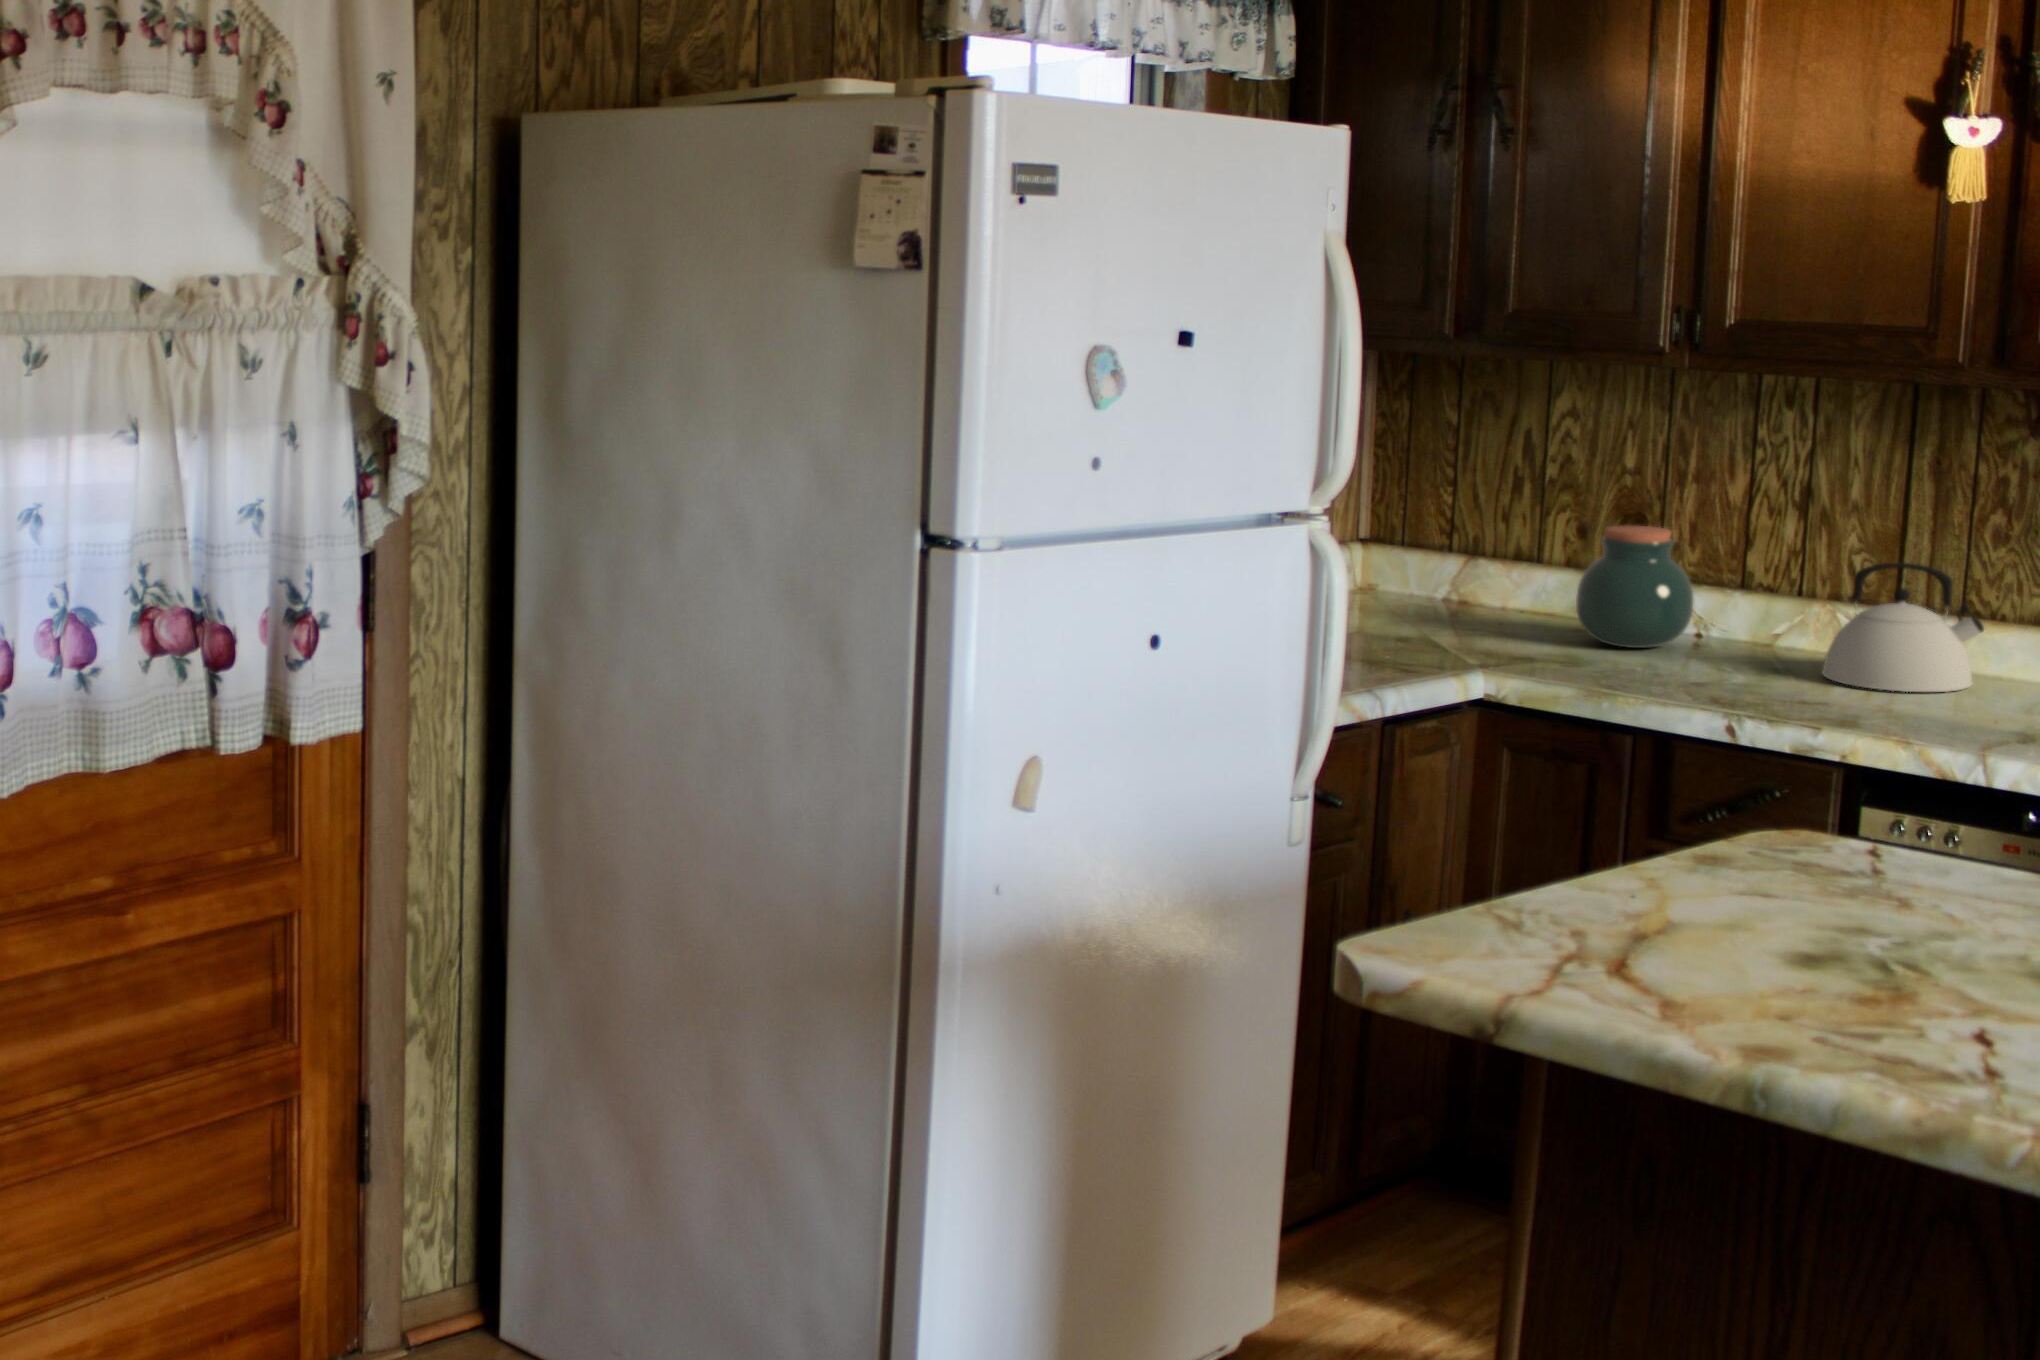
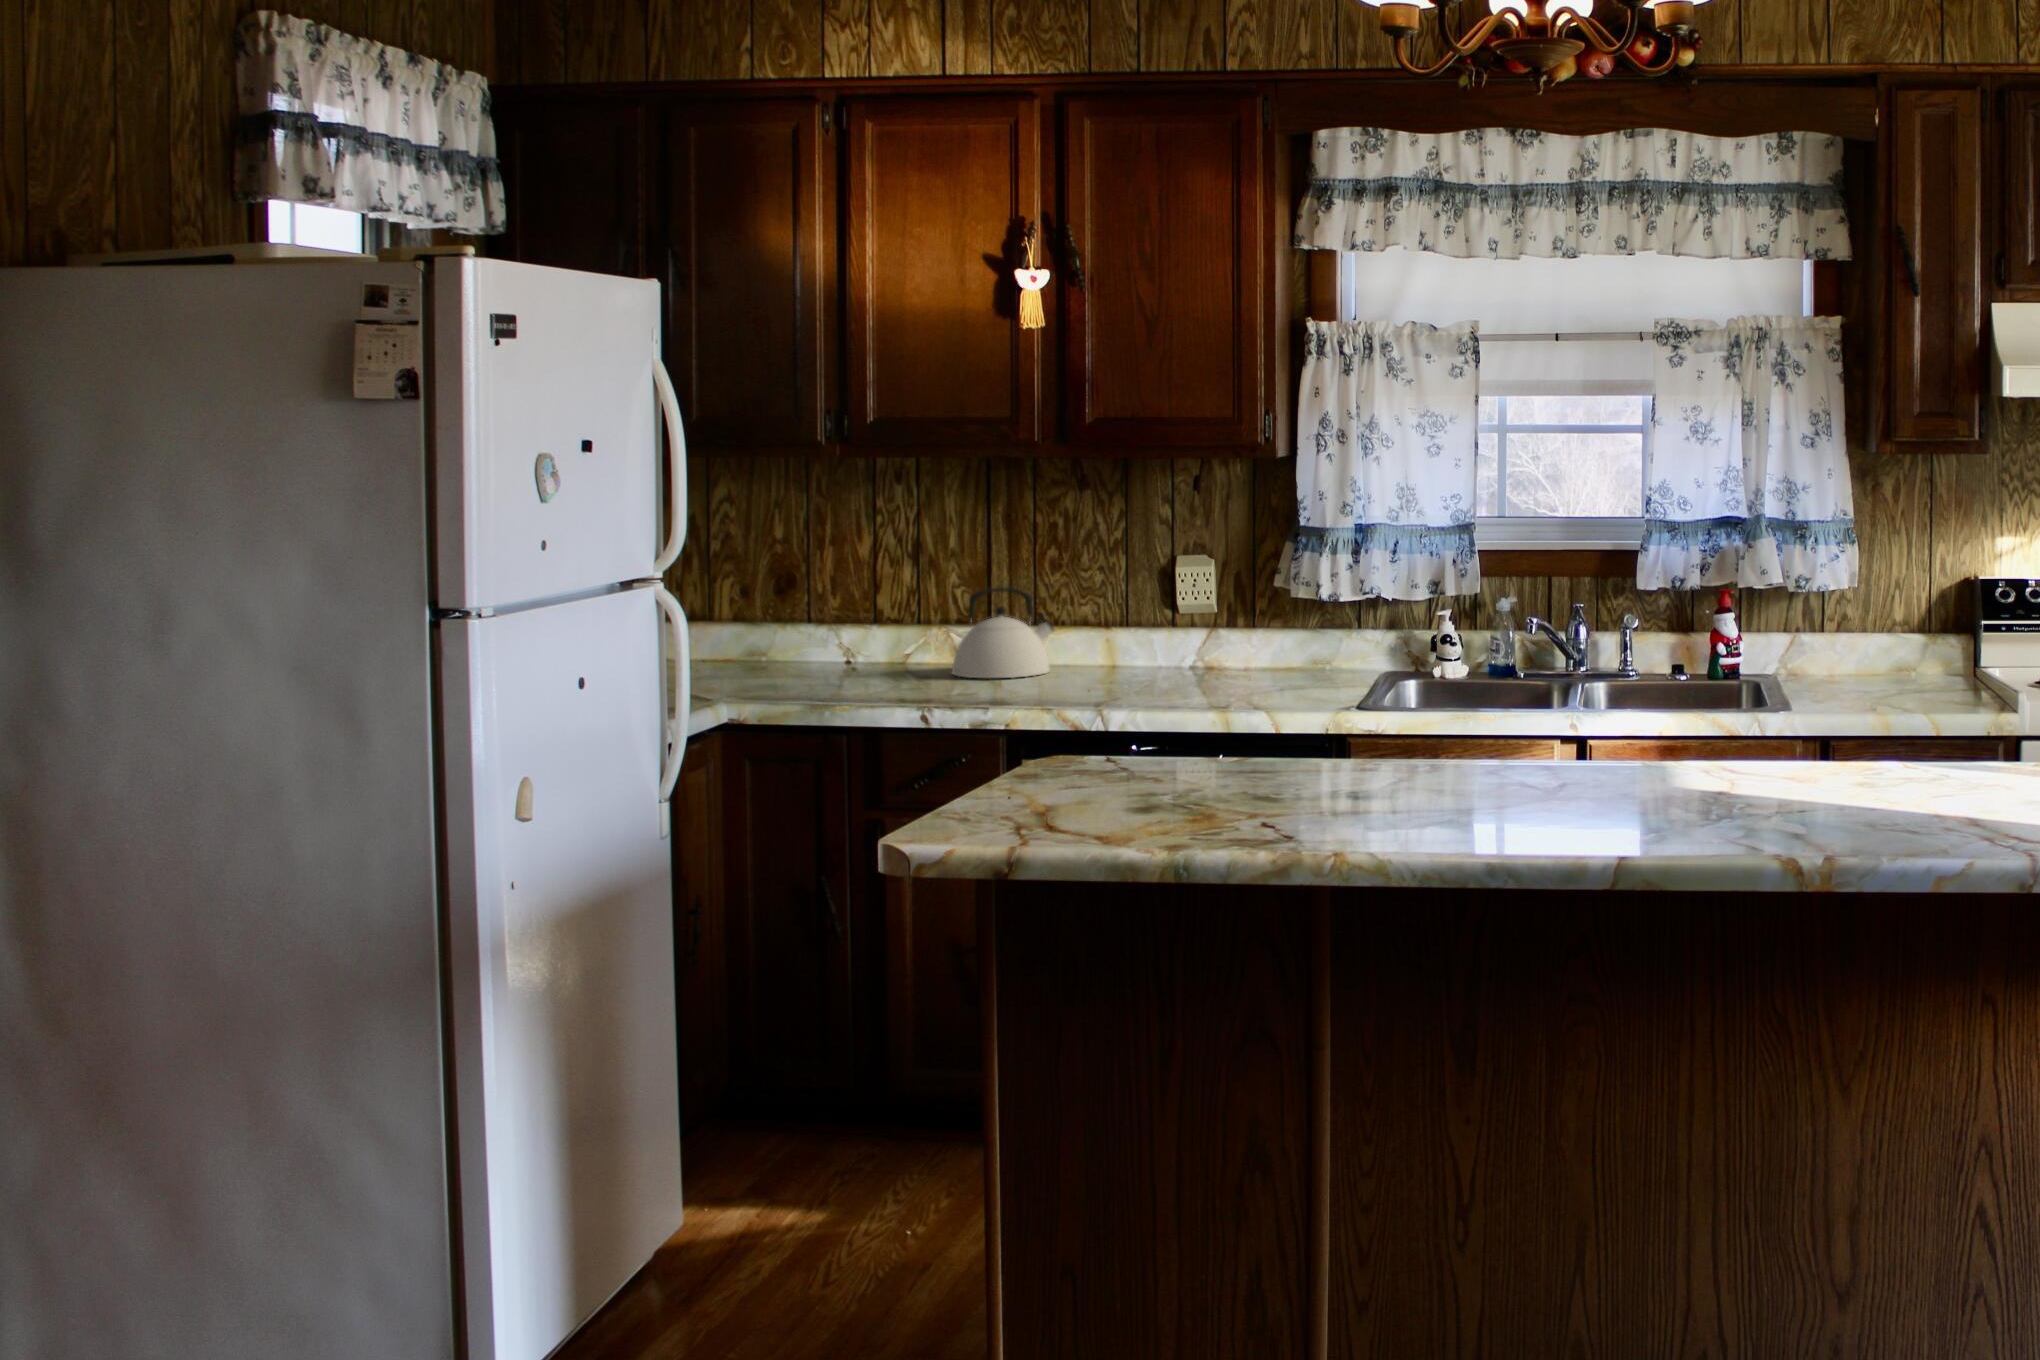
jar: present [1576,525,1693,648] -> none [759,580,848,675]

